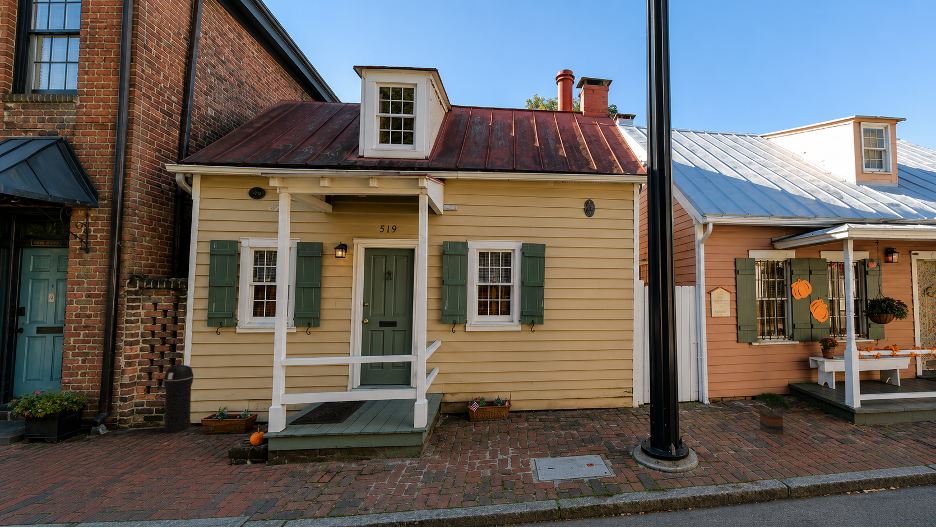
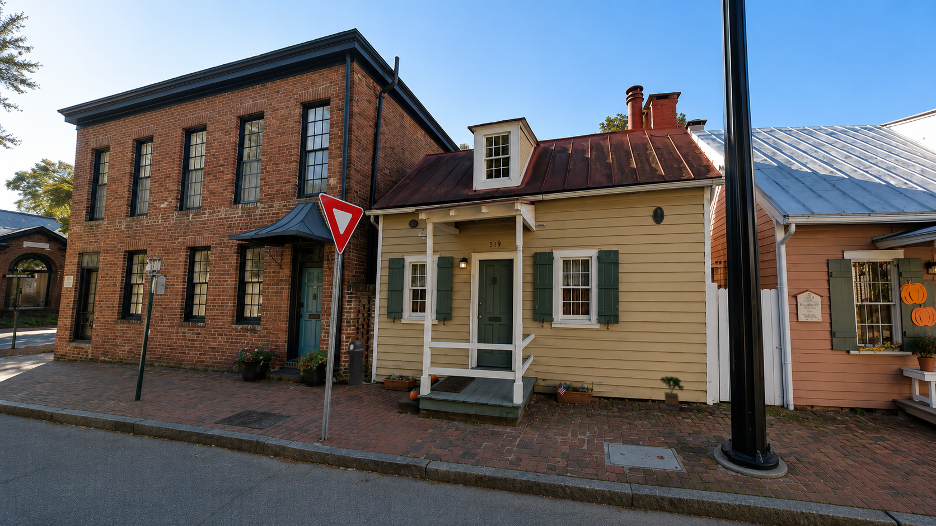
potted tree: present [756,393,789,434] -> present [660,376,684,411]

